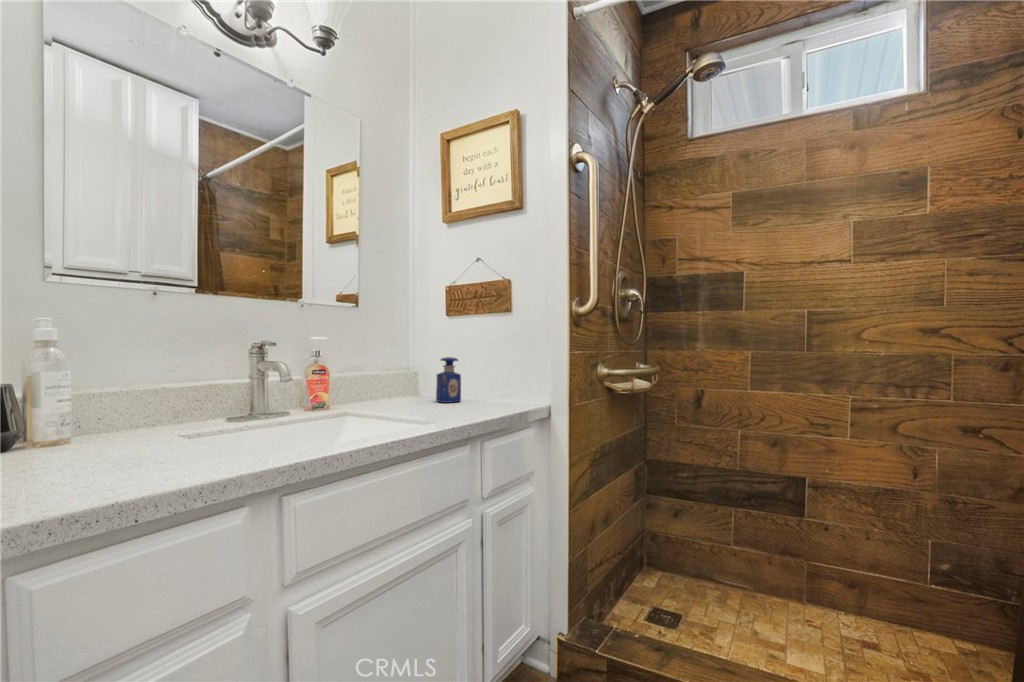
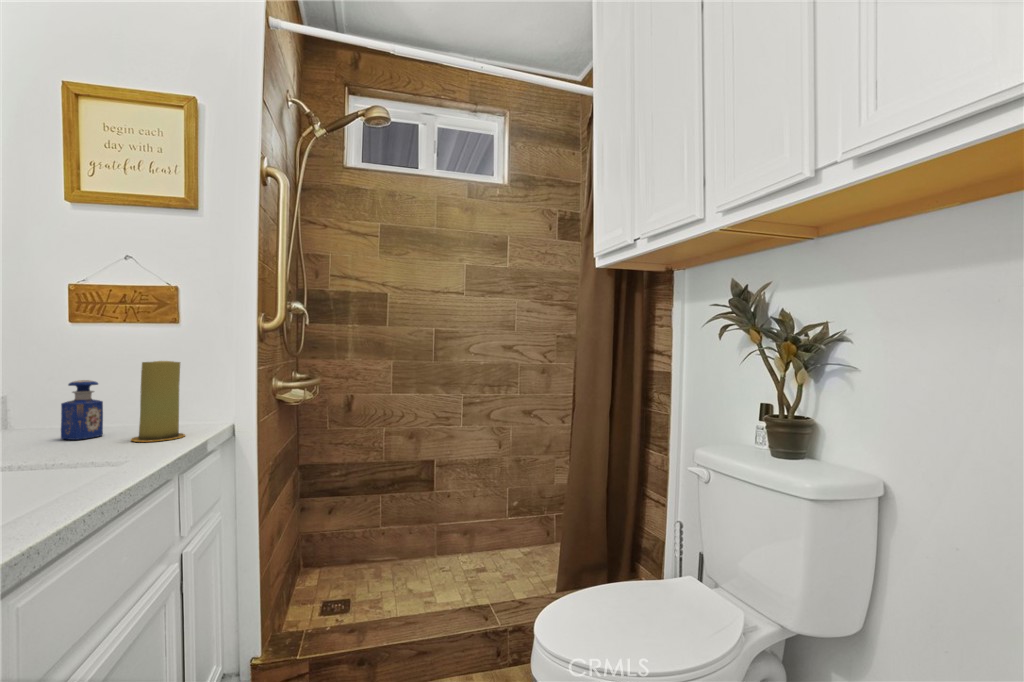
candle: none [466,342,504,410] -> present [131,361,185,442]

